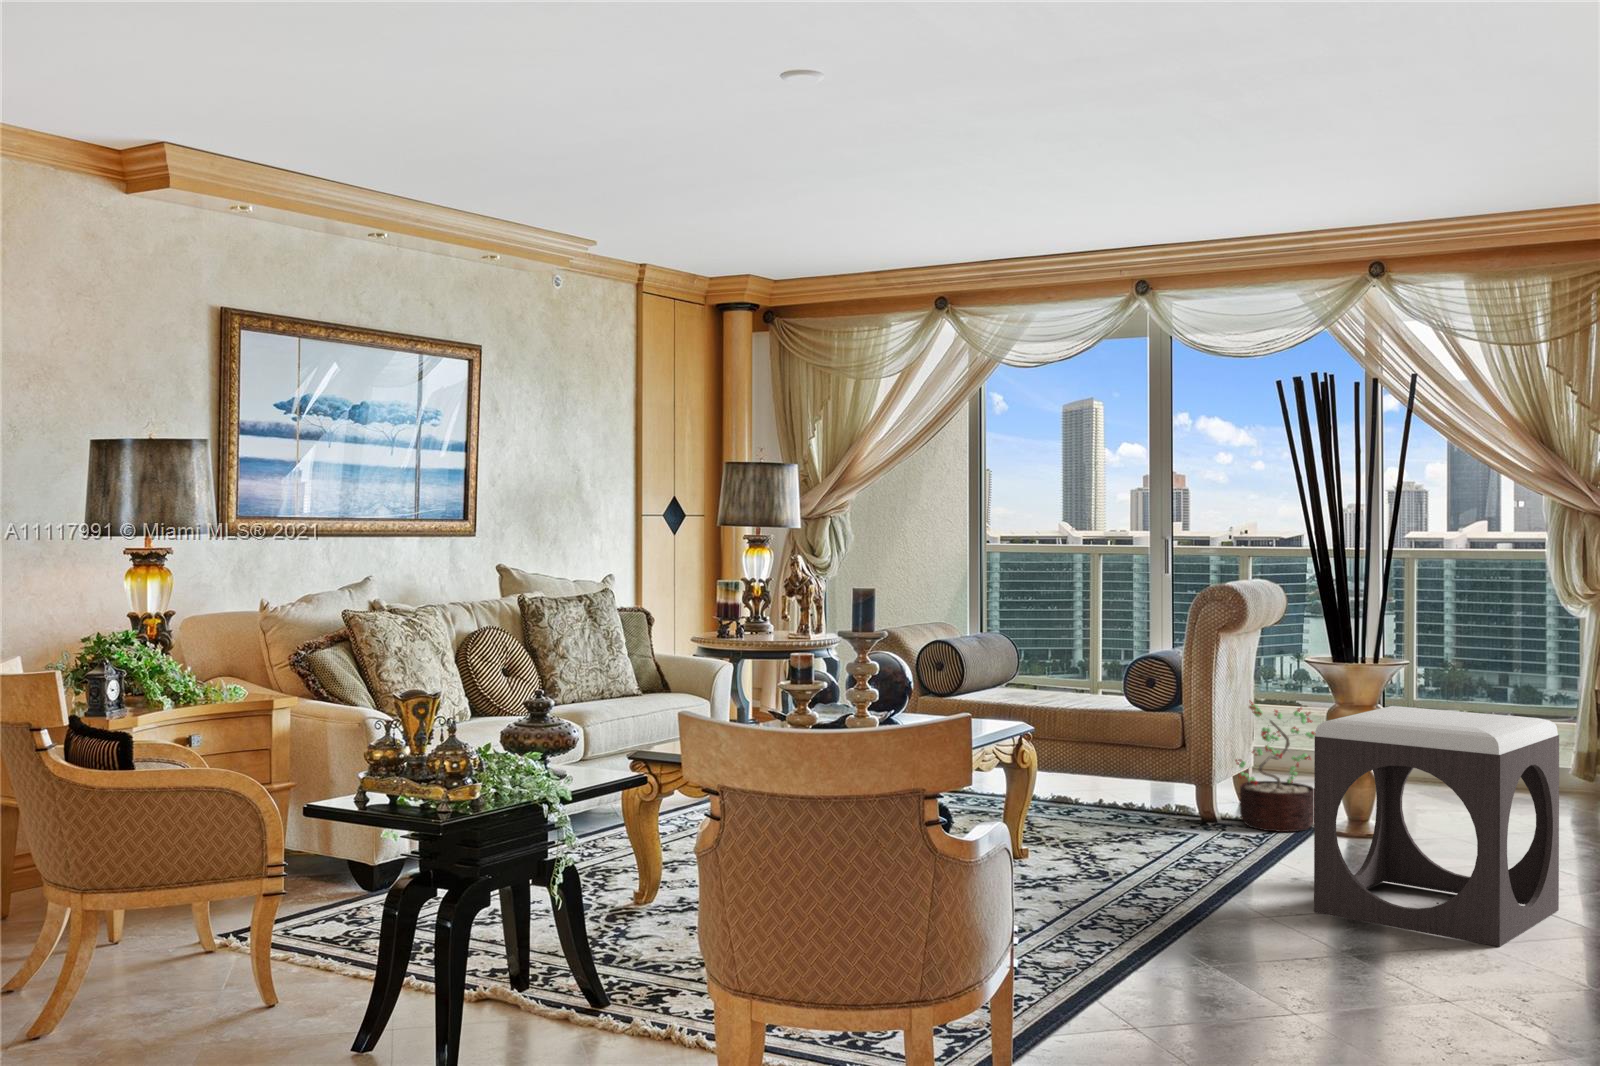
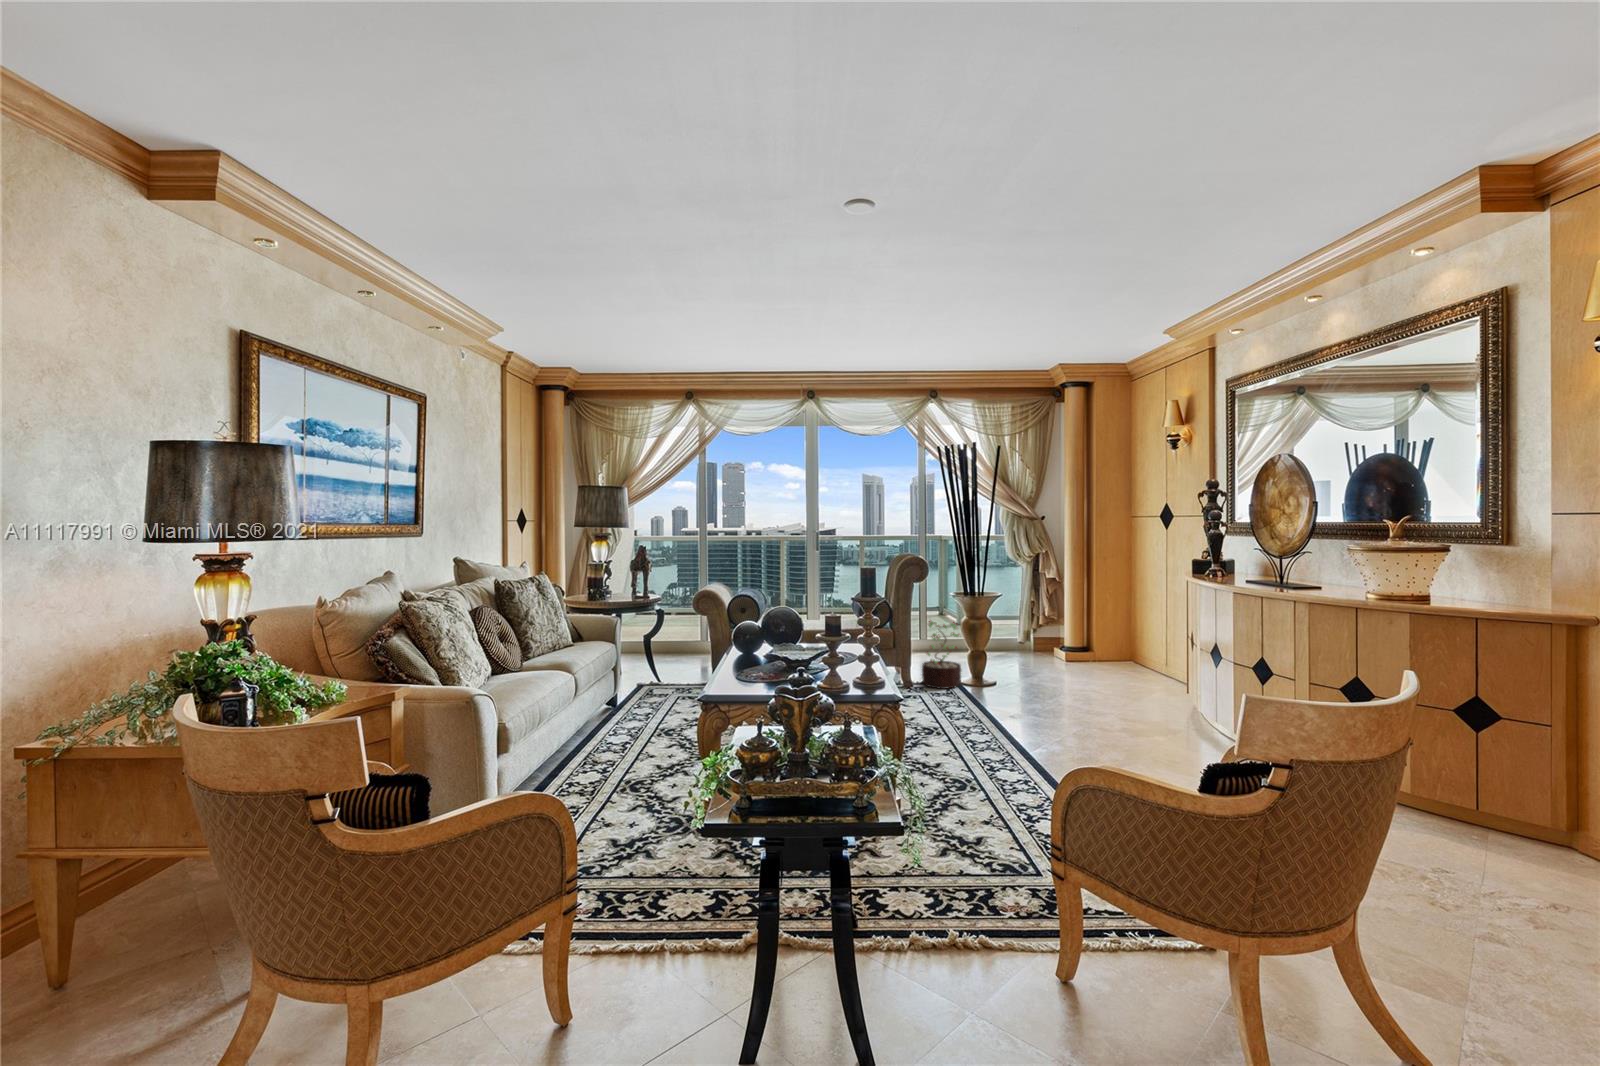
footstool: present [1314,706,1559,947] -> none [1044,620,1158,743]

